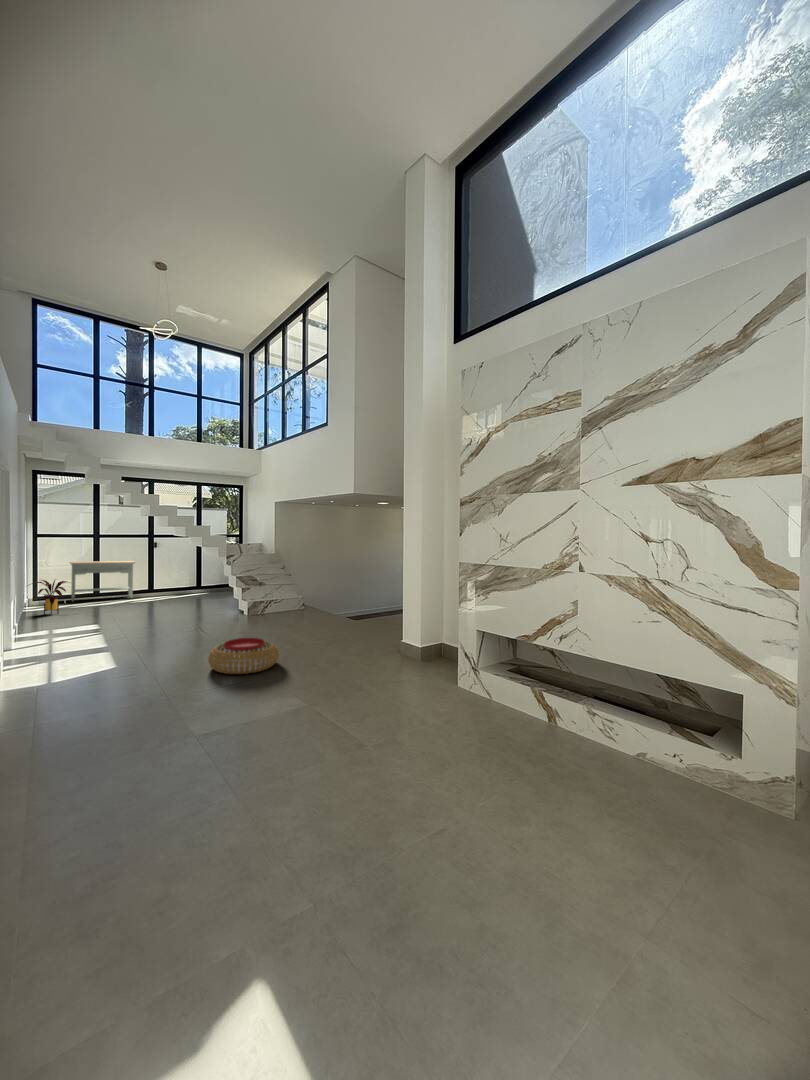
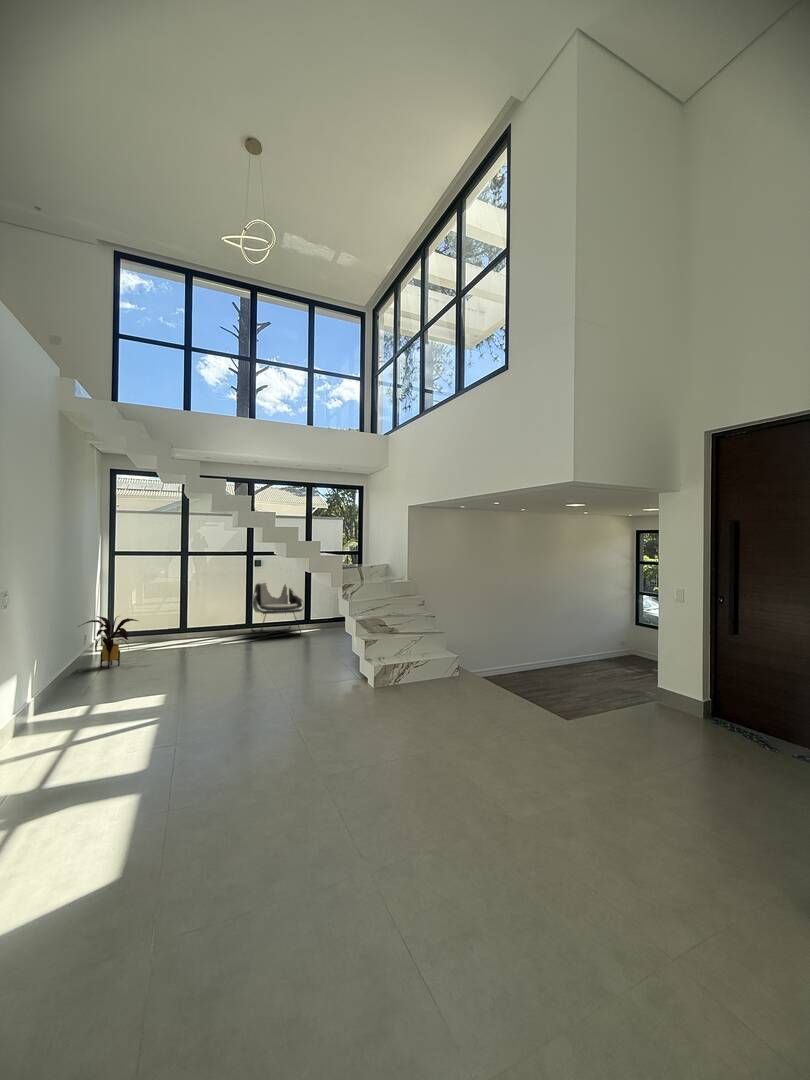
lounge chair: none [153,556,197,598] -> present [251,582,305,638]
console table: present [70,561,135,601] -> none [149,587,229,641]
pouf: present [208,638,279,674] -> none [298,828,482,1003]

